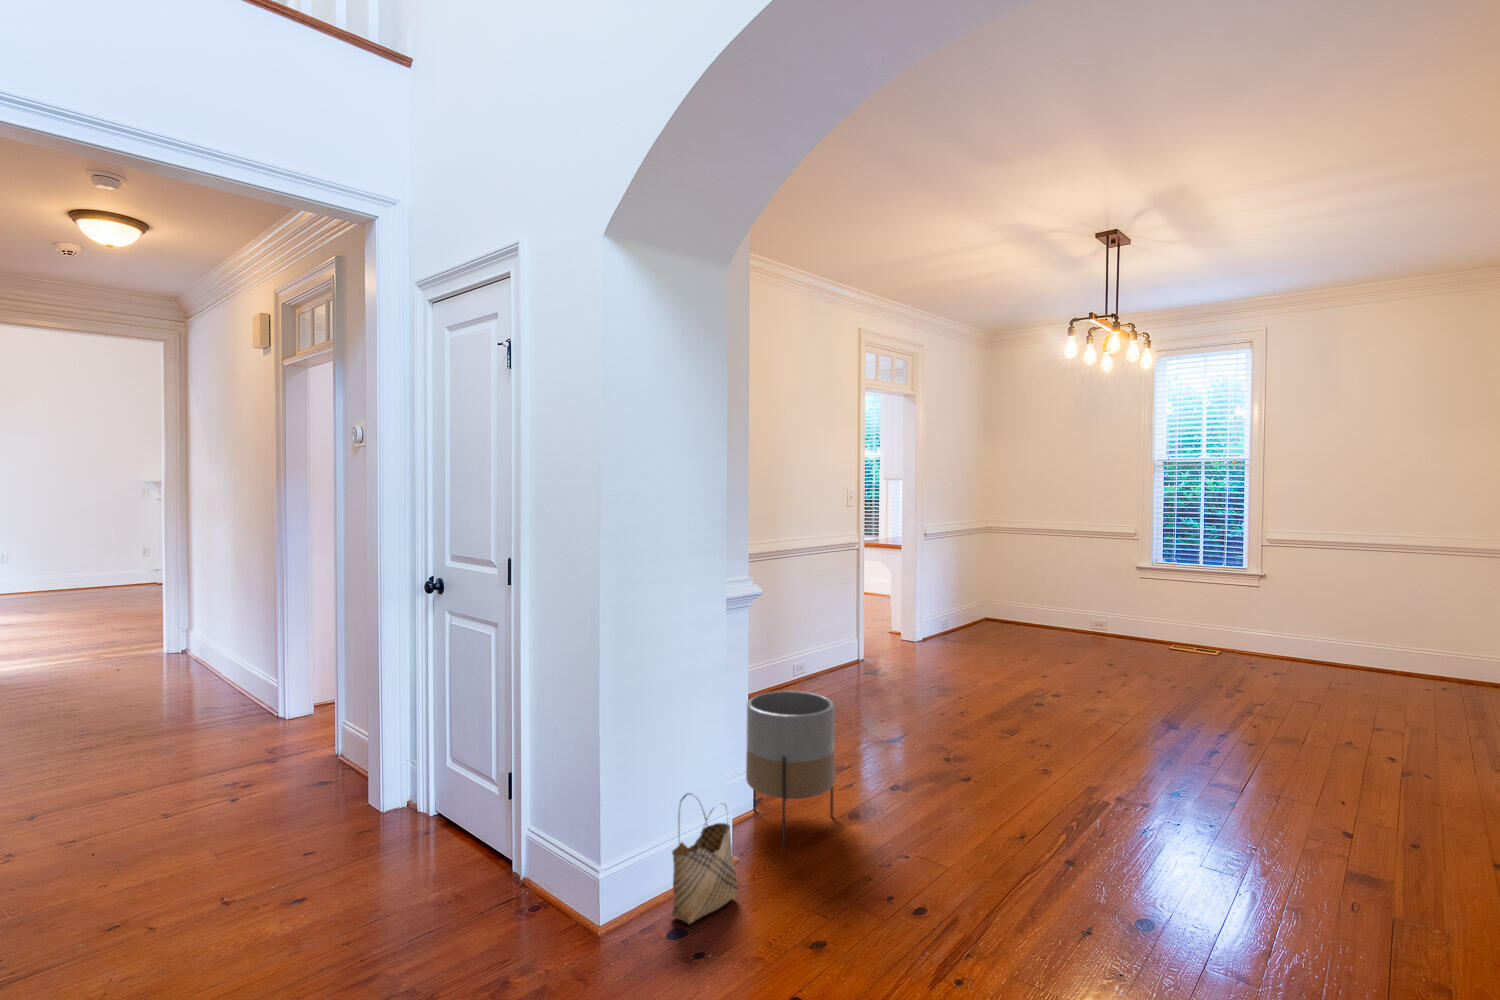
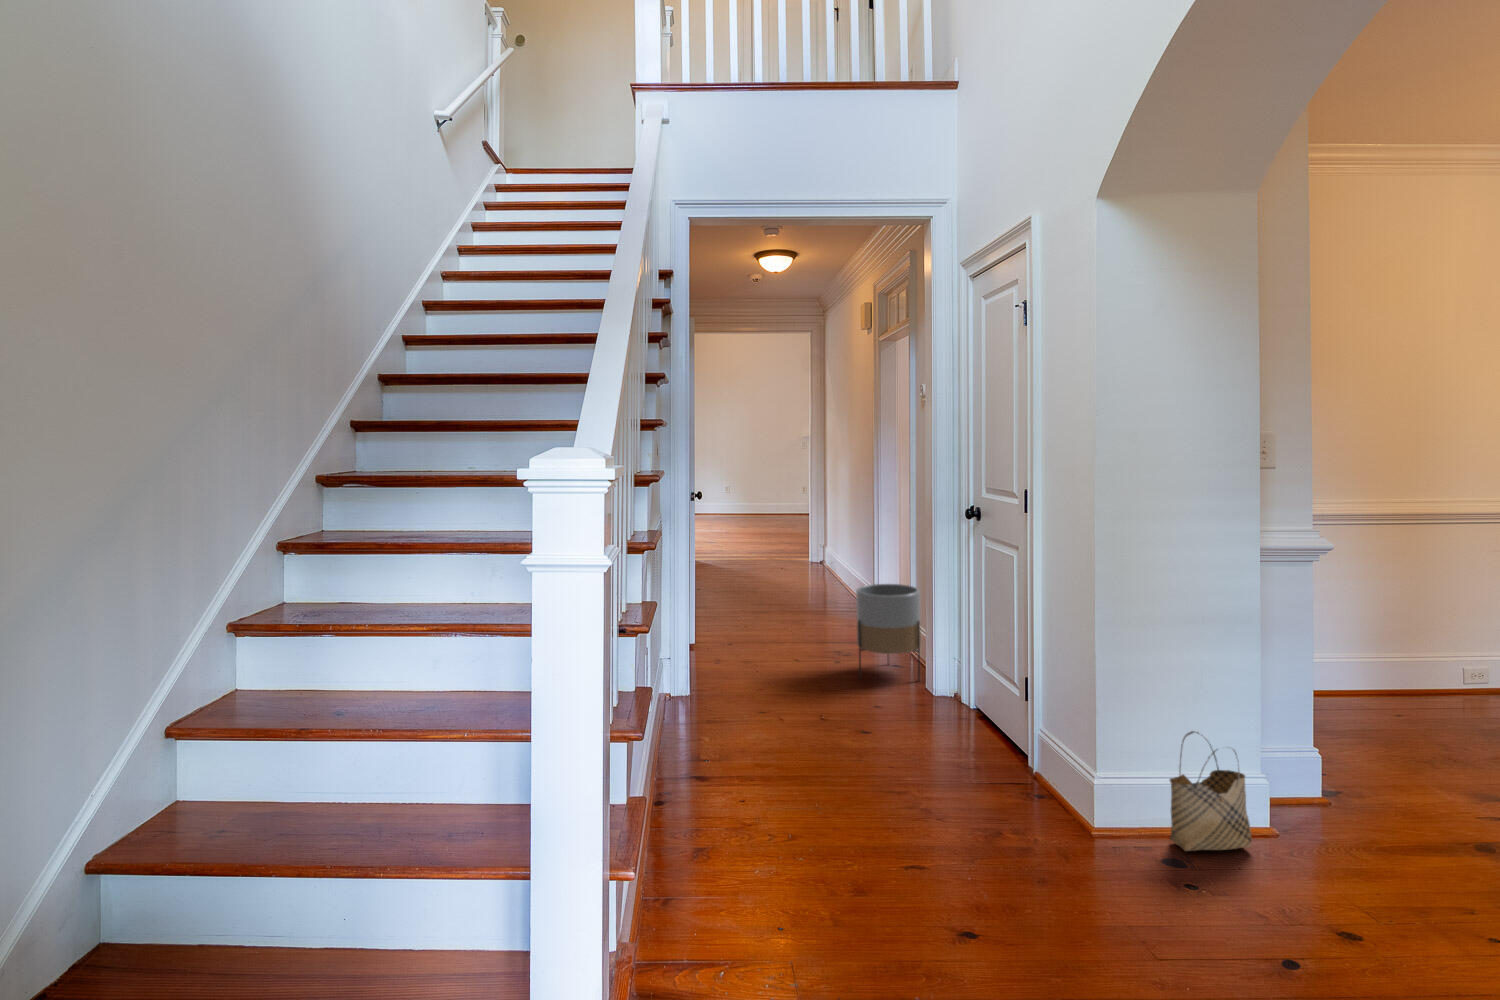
planter: present [746,691,835,845] -> present [856,584,921,680]

